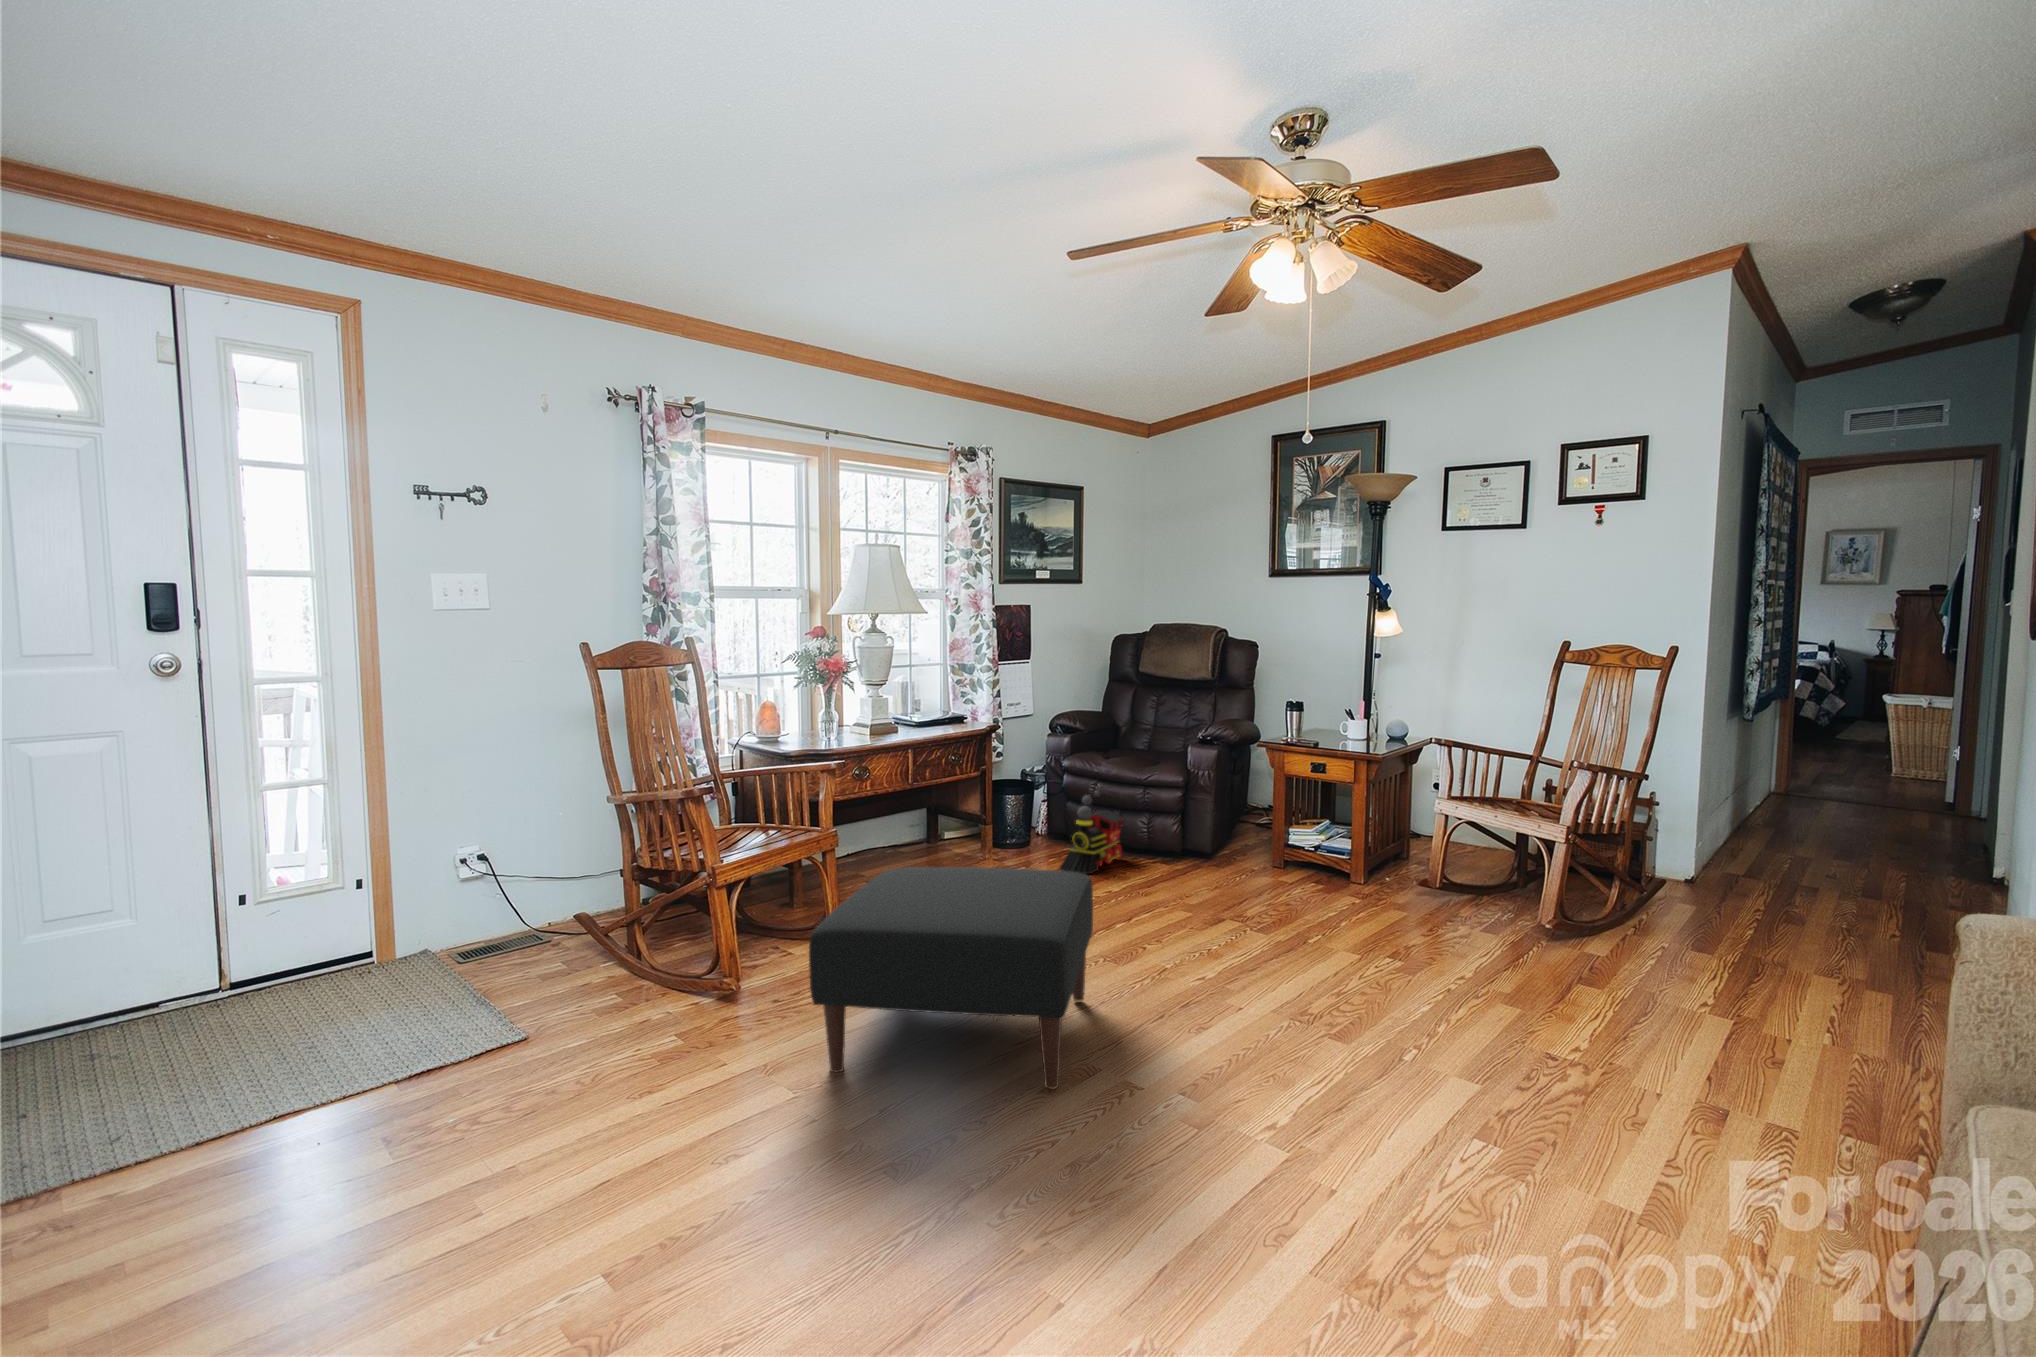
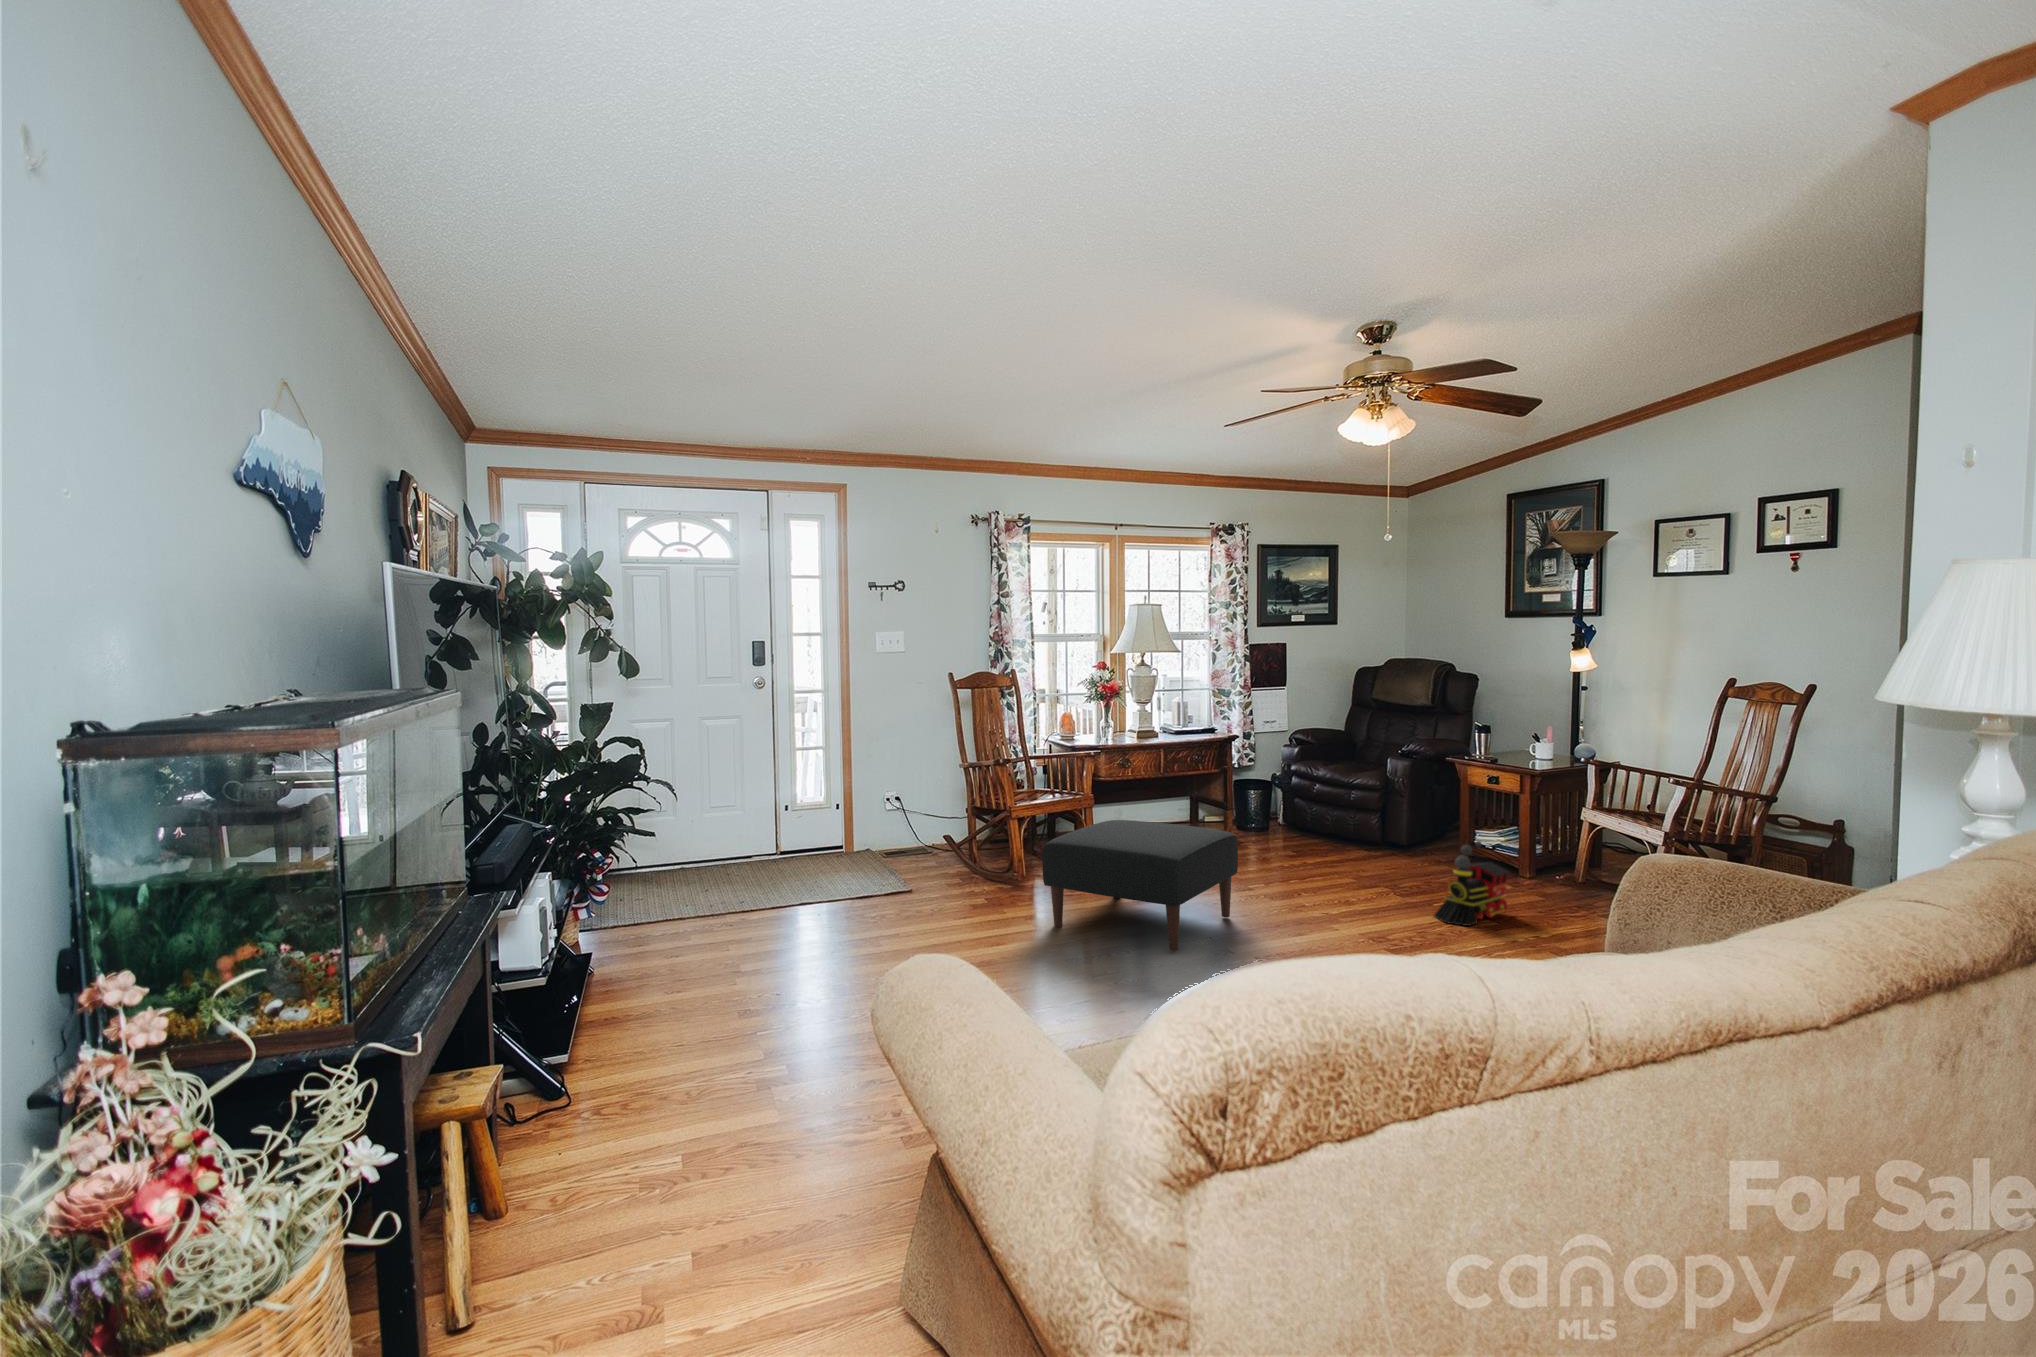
toy train: present [1060,791,1123,874] -> present [1434,841,1509,926]

